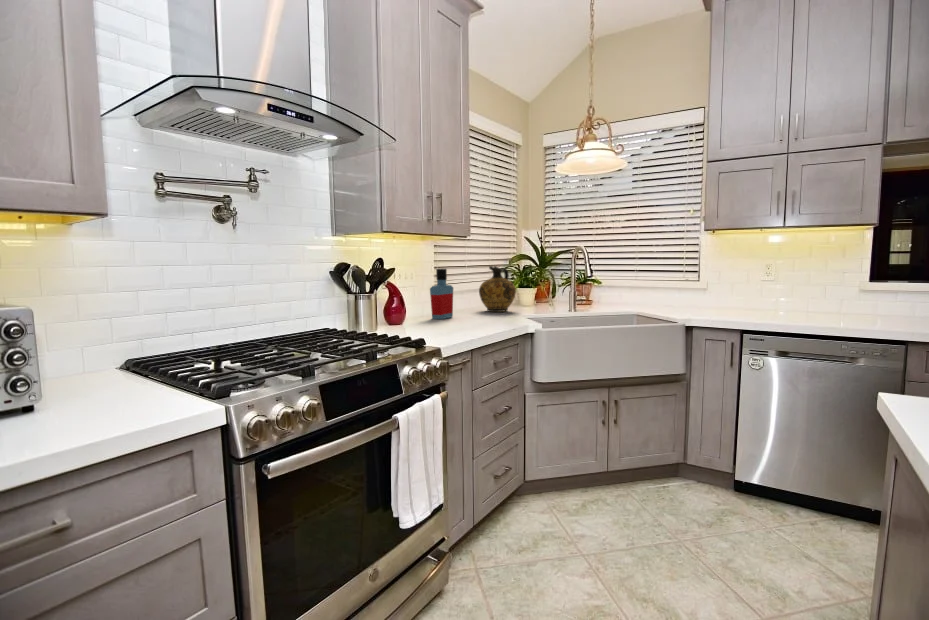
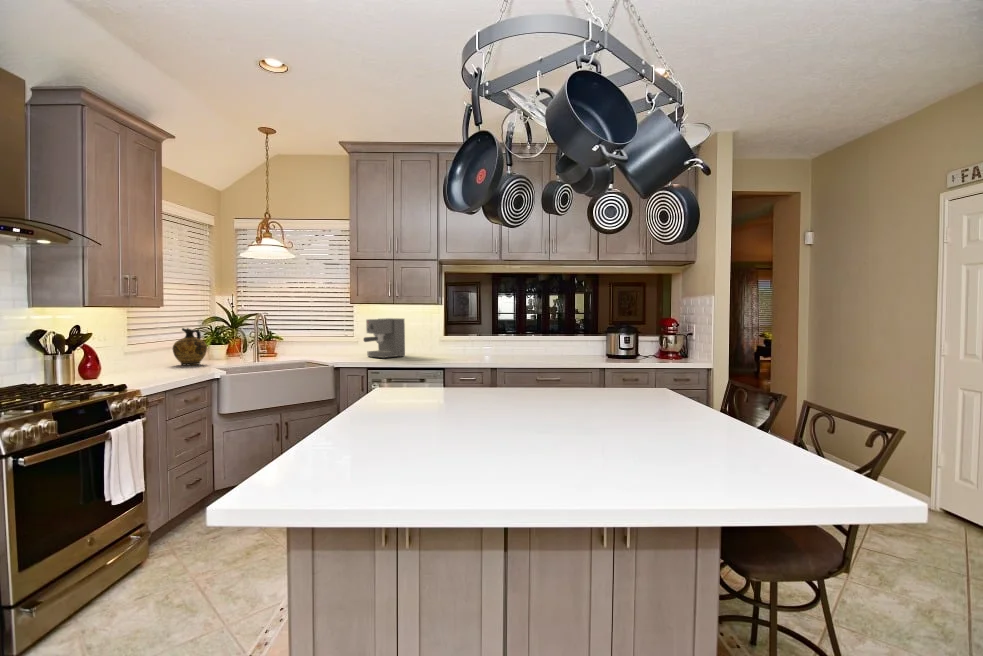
coffee maker: none [729,253,801,316] -> present [364,318,405,358]
bottle: present [430,269,453,319] -> none [125,332,148,373]

